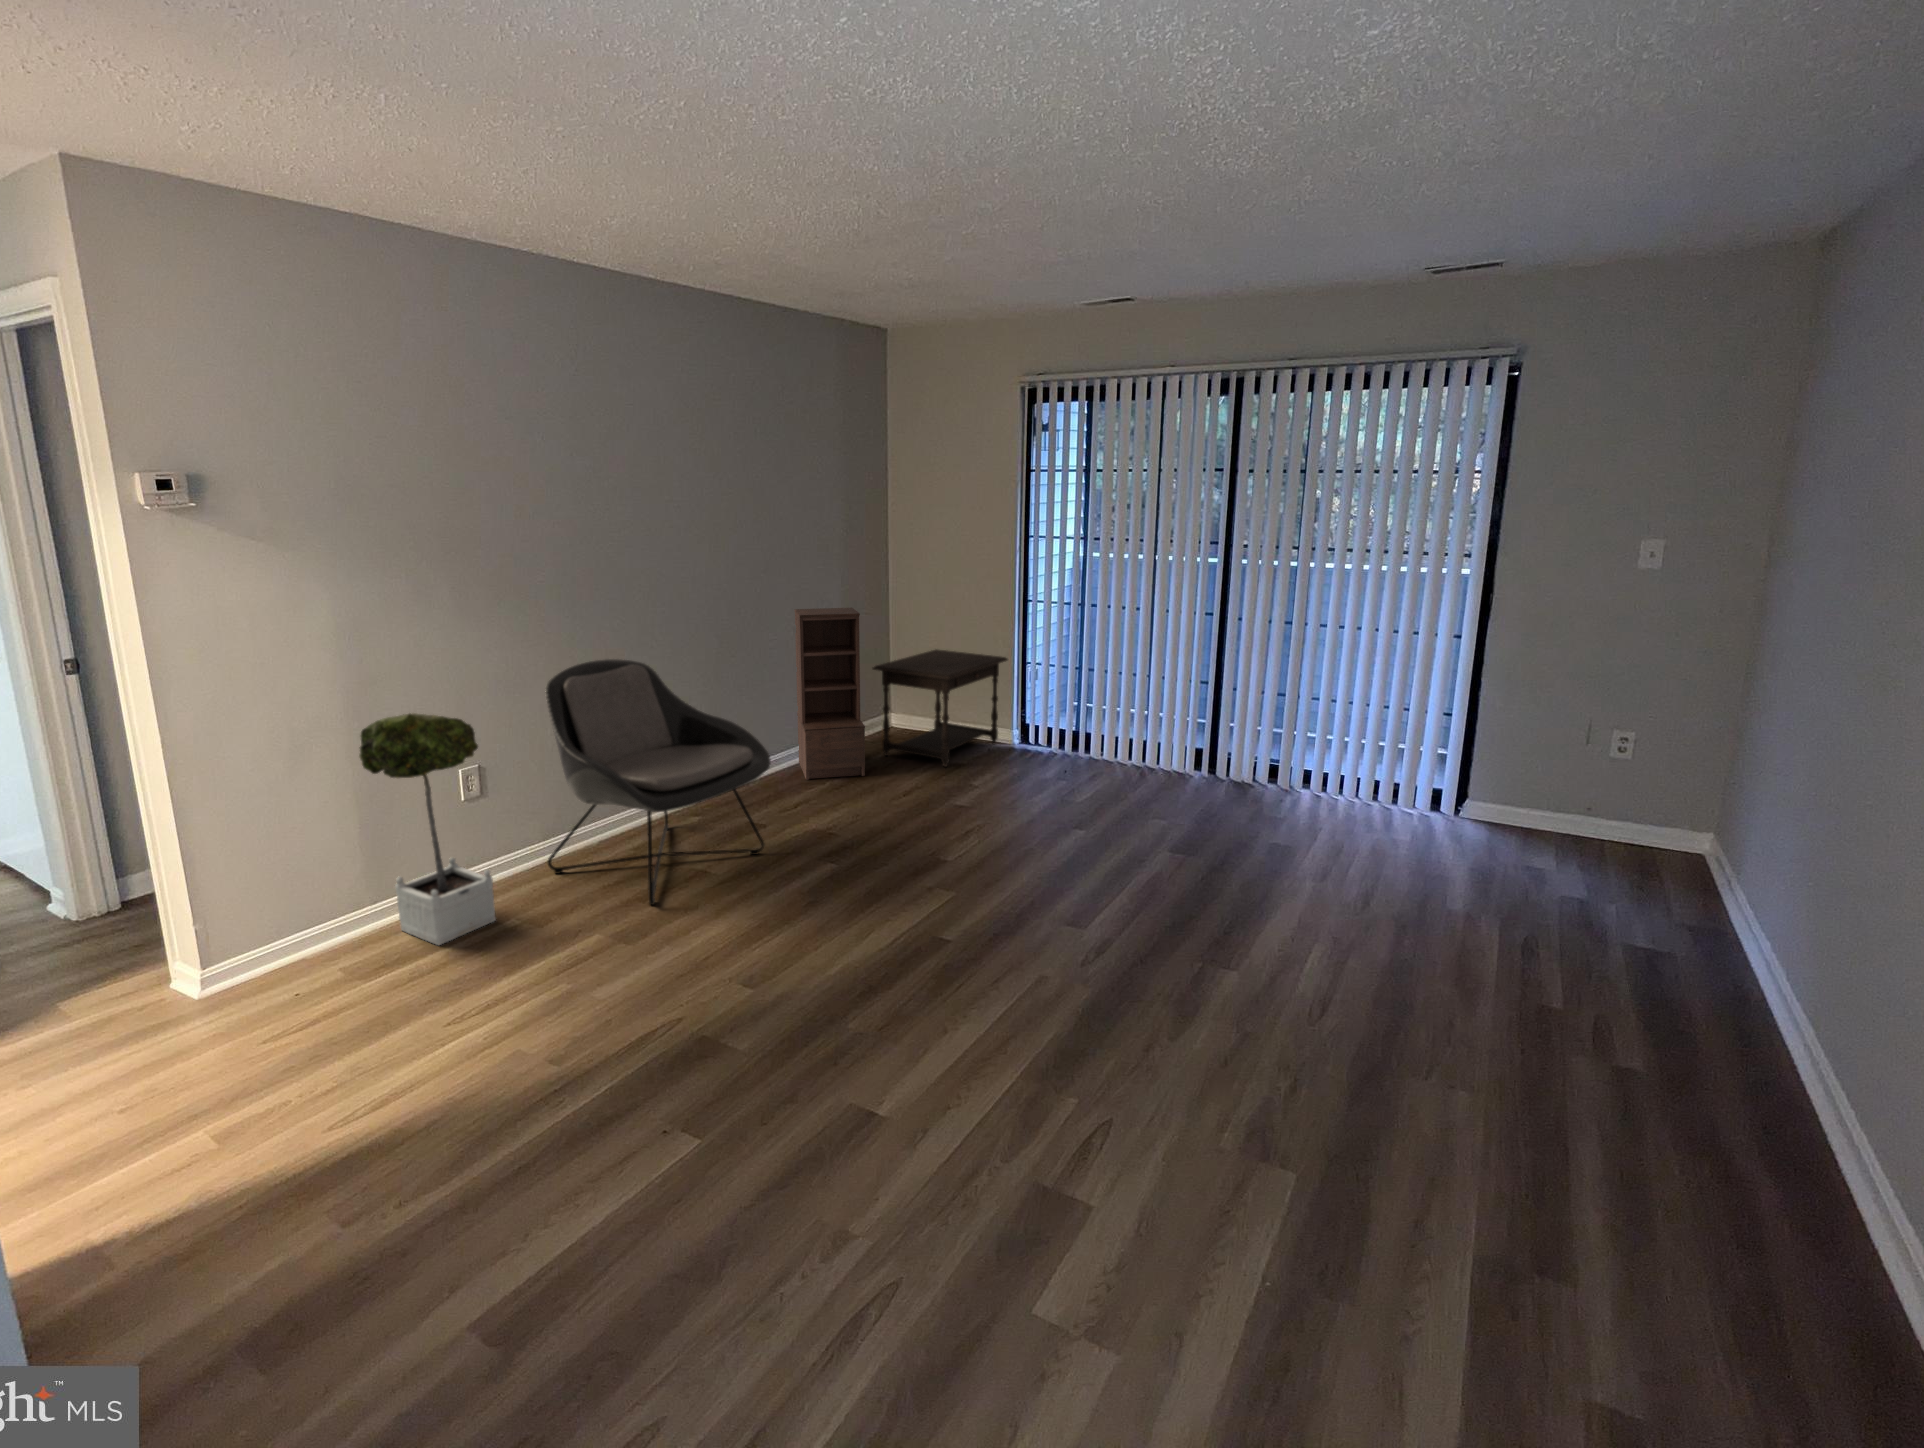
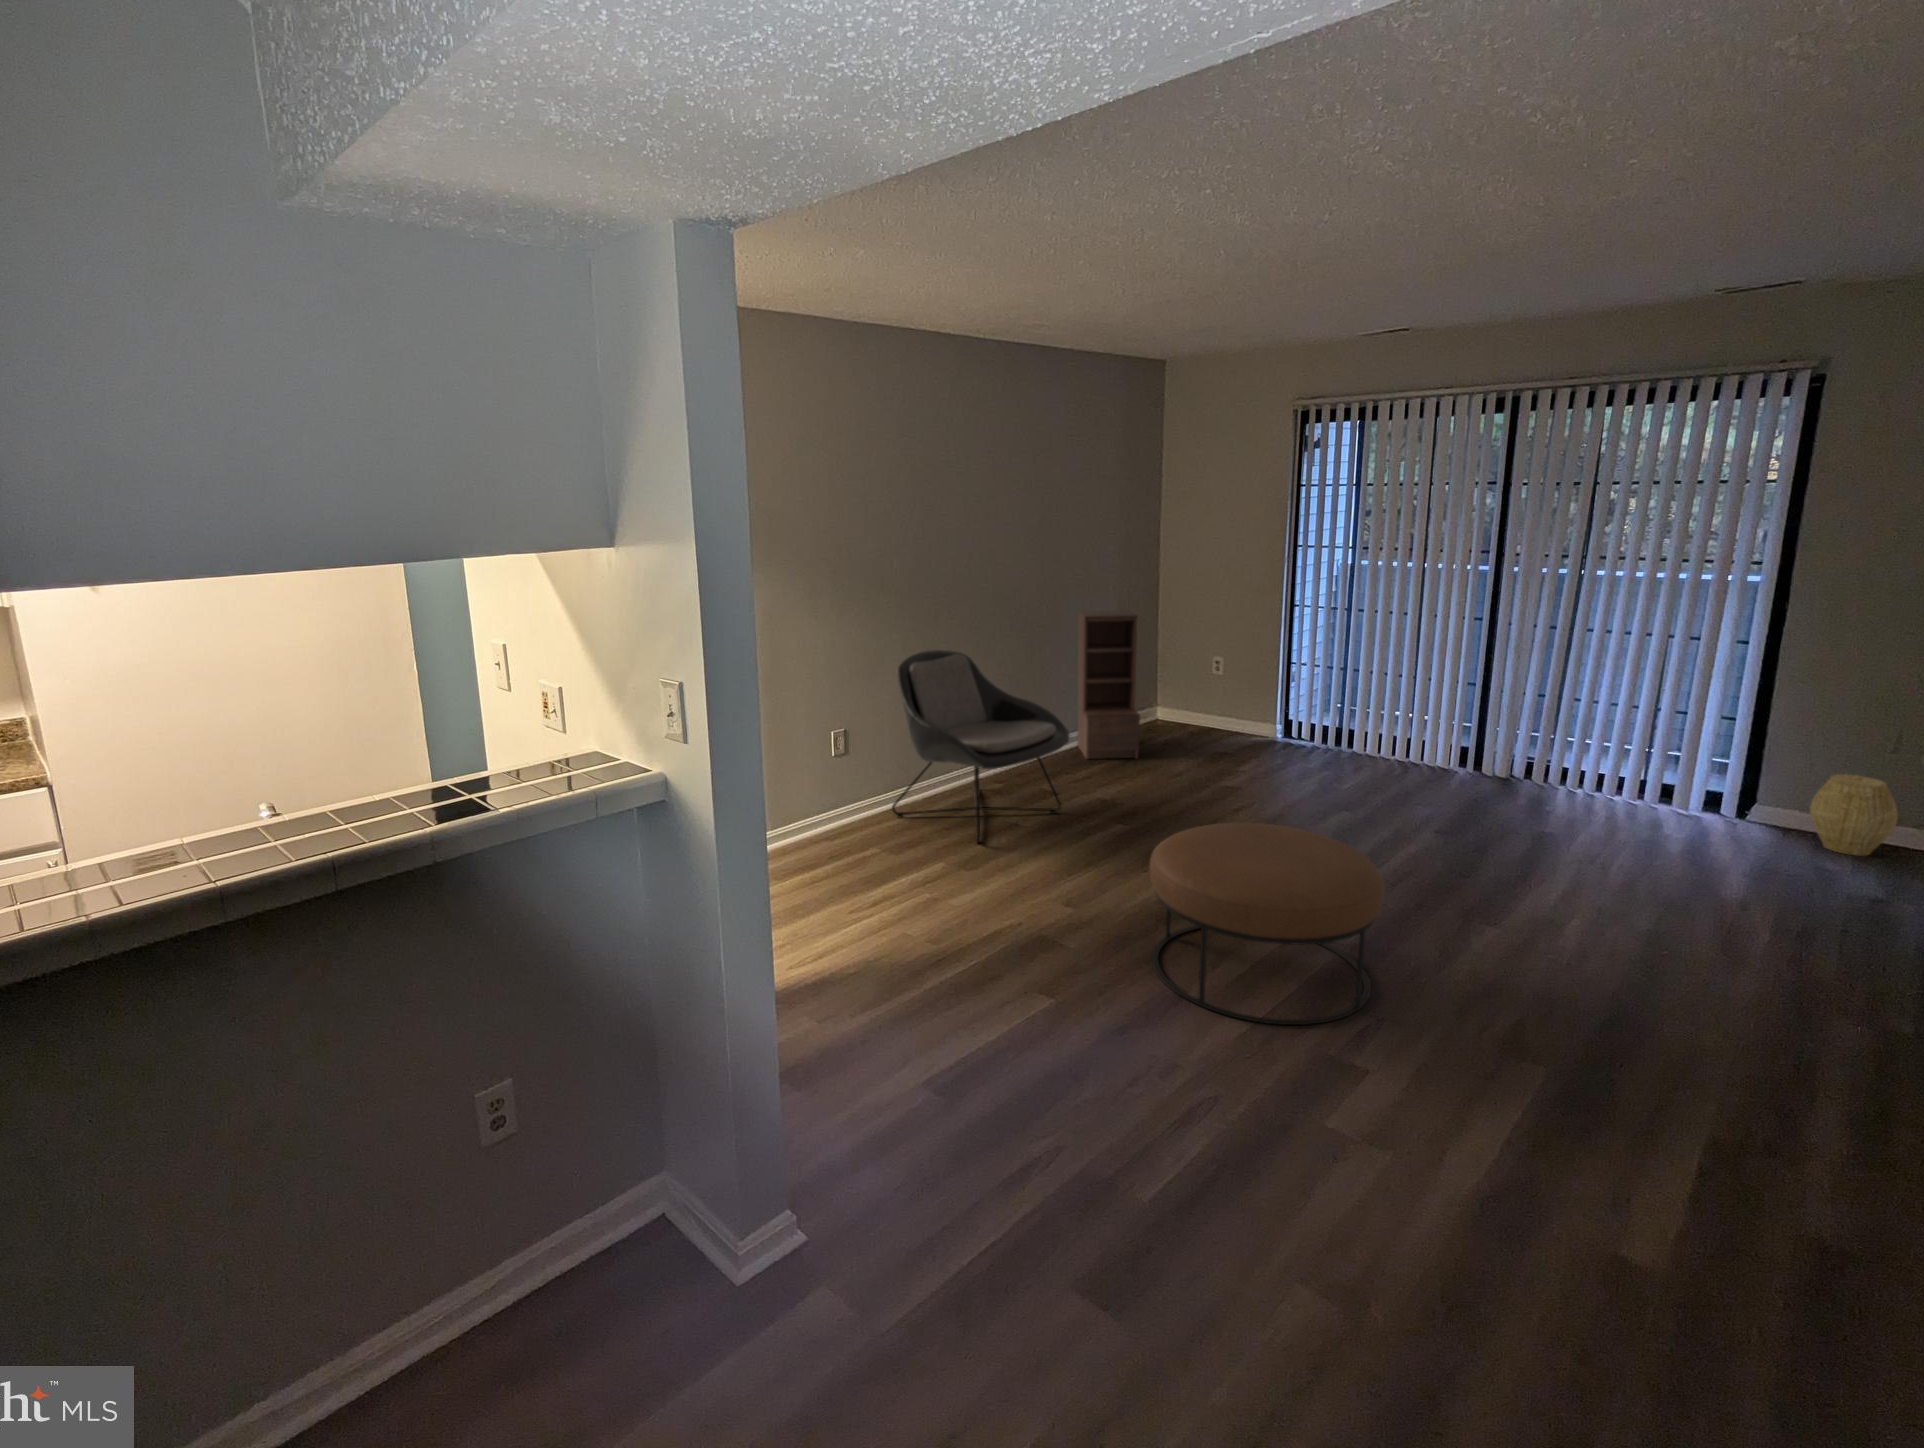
side table: present [873,649,1008,767] -> none [1145,649,1273,755]
potted tree: present [359,713,496,945] -> none [779,683,863,859]
woven basket: none [1517,768,1593,850] -> present [1810,774,1898,856]
ottoman: none [837,877,1122,1162] -> present [1150,823,1385,1025]

